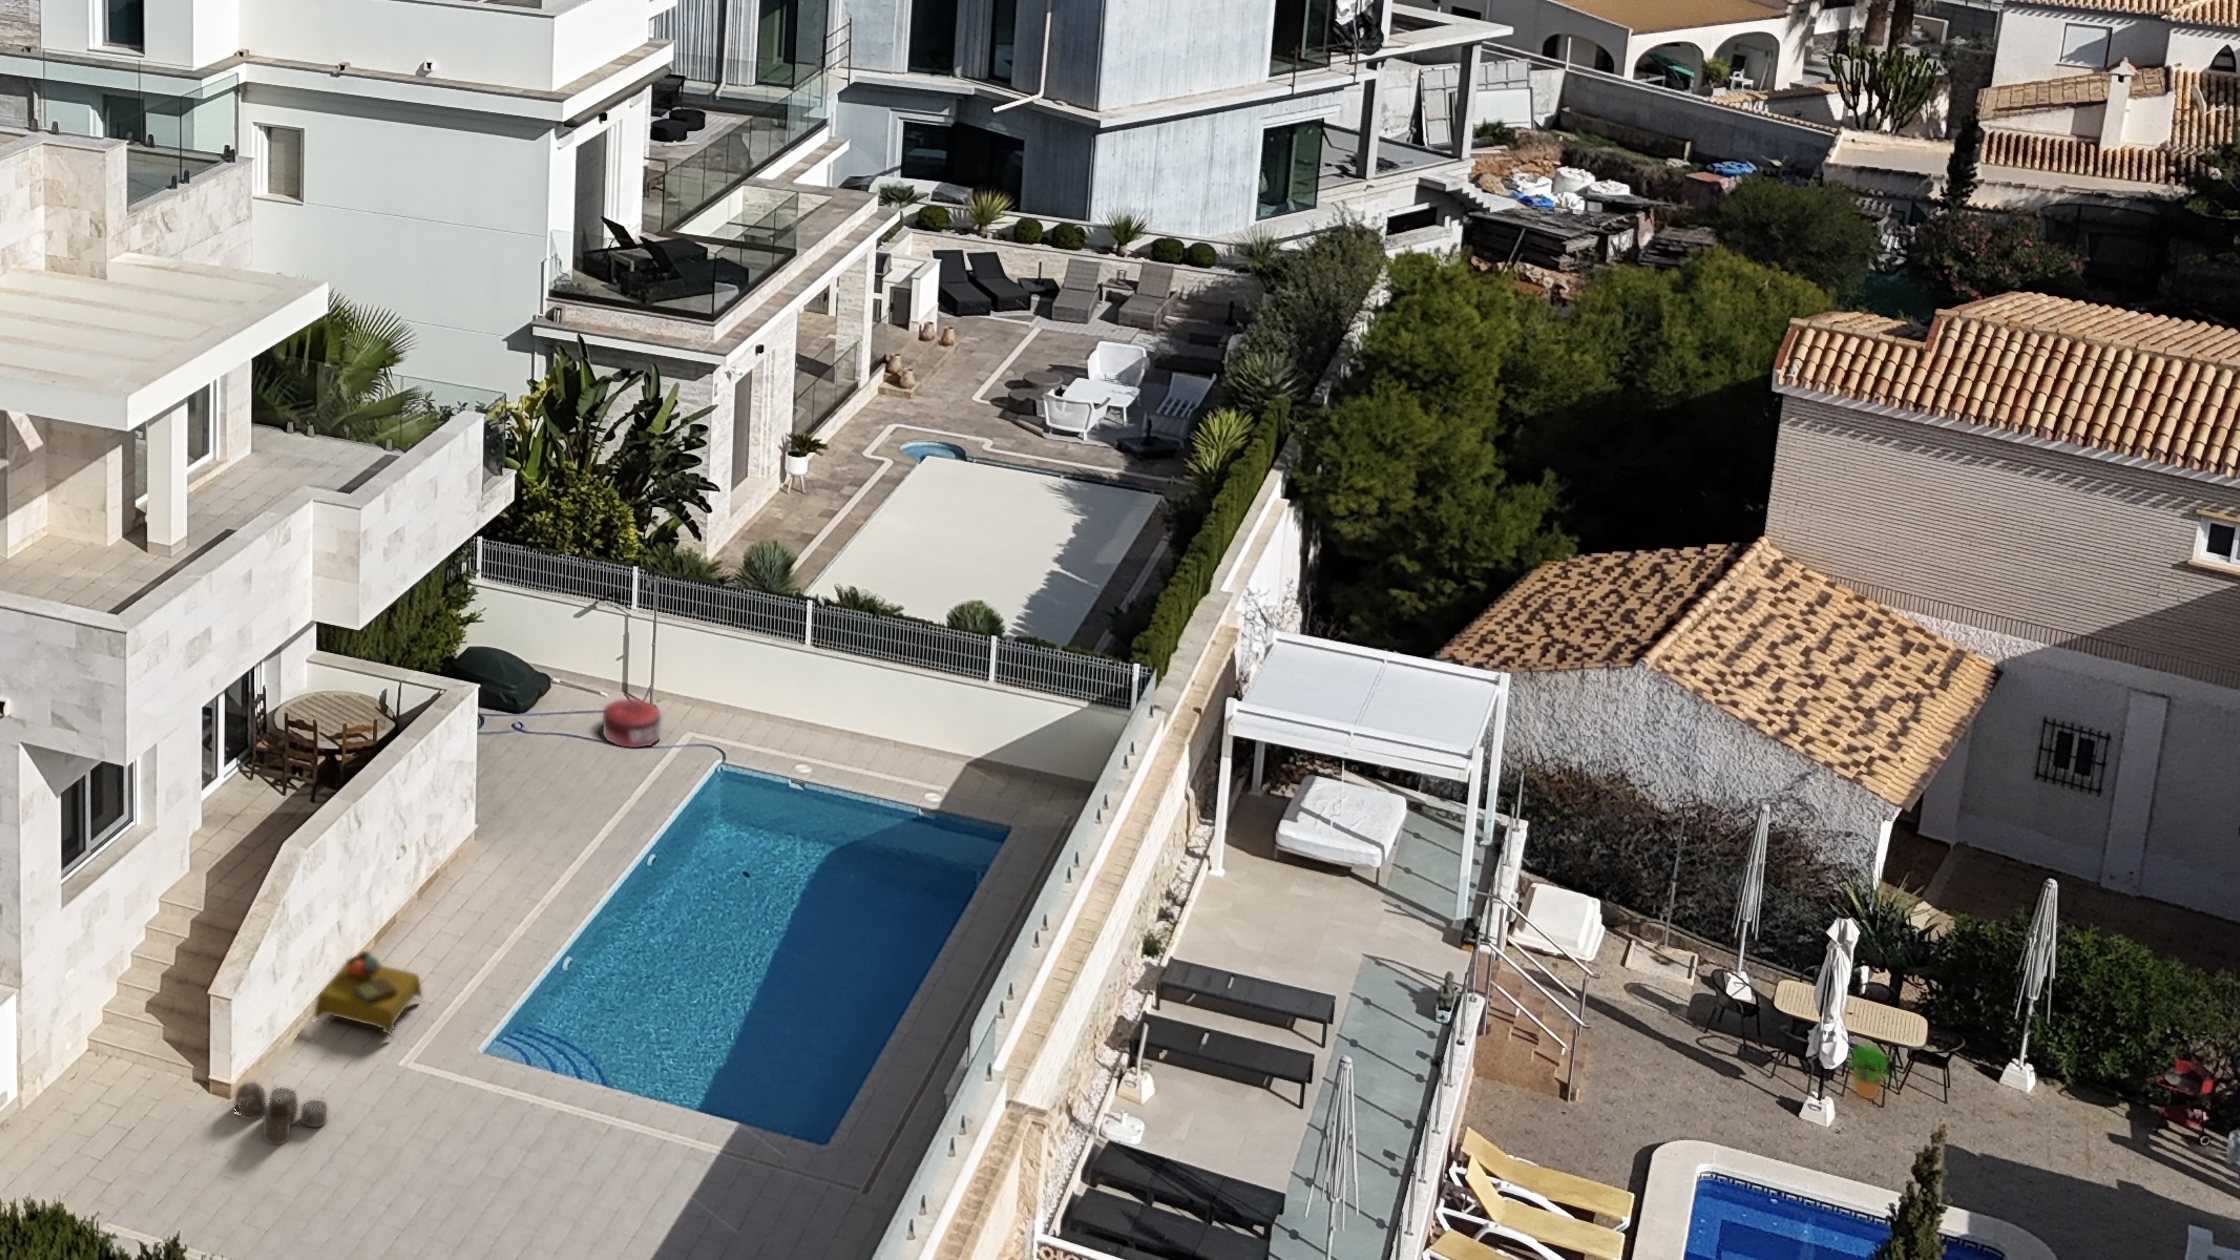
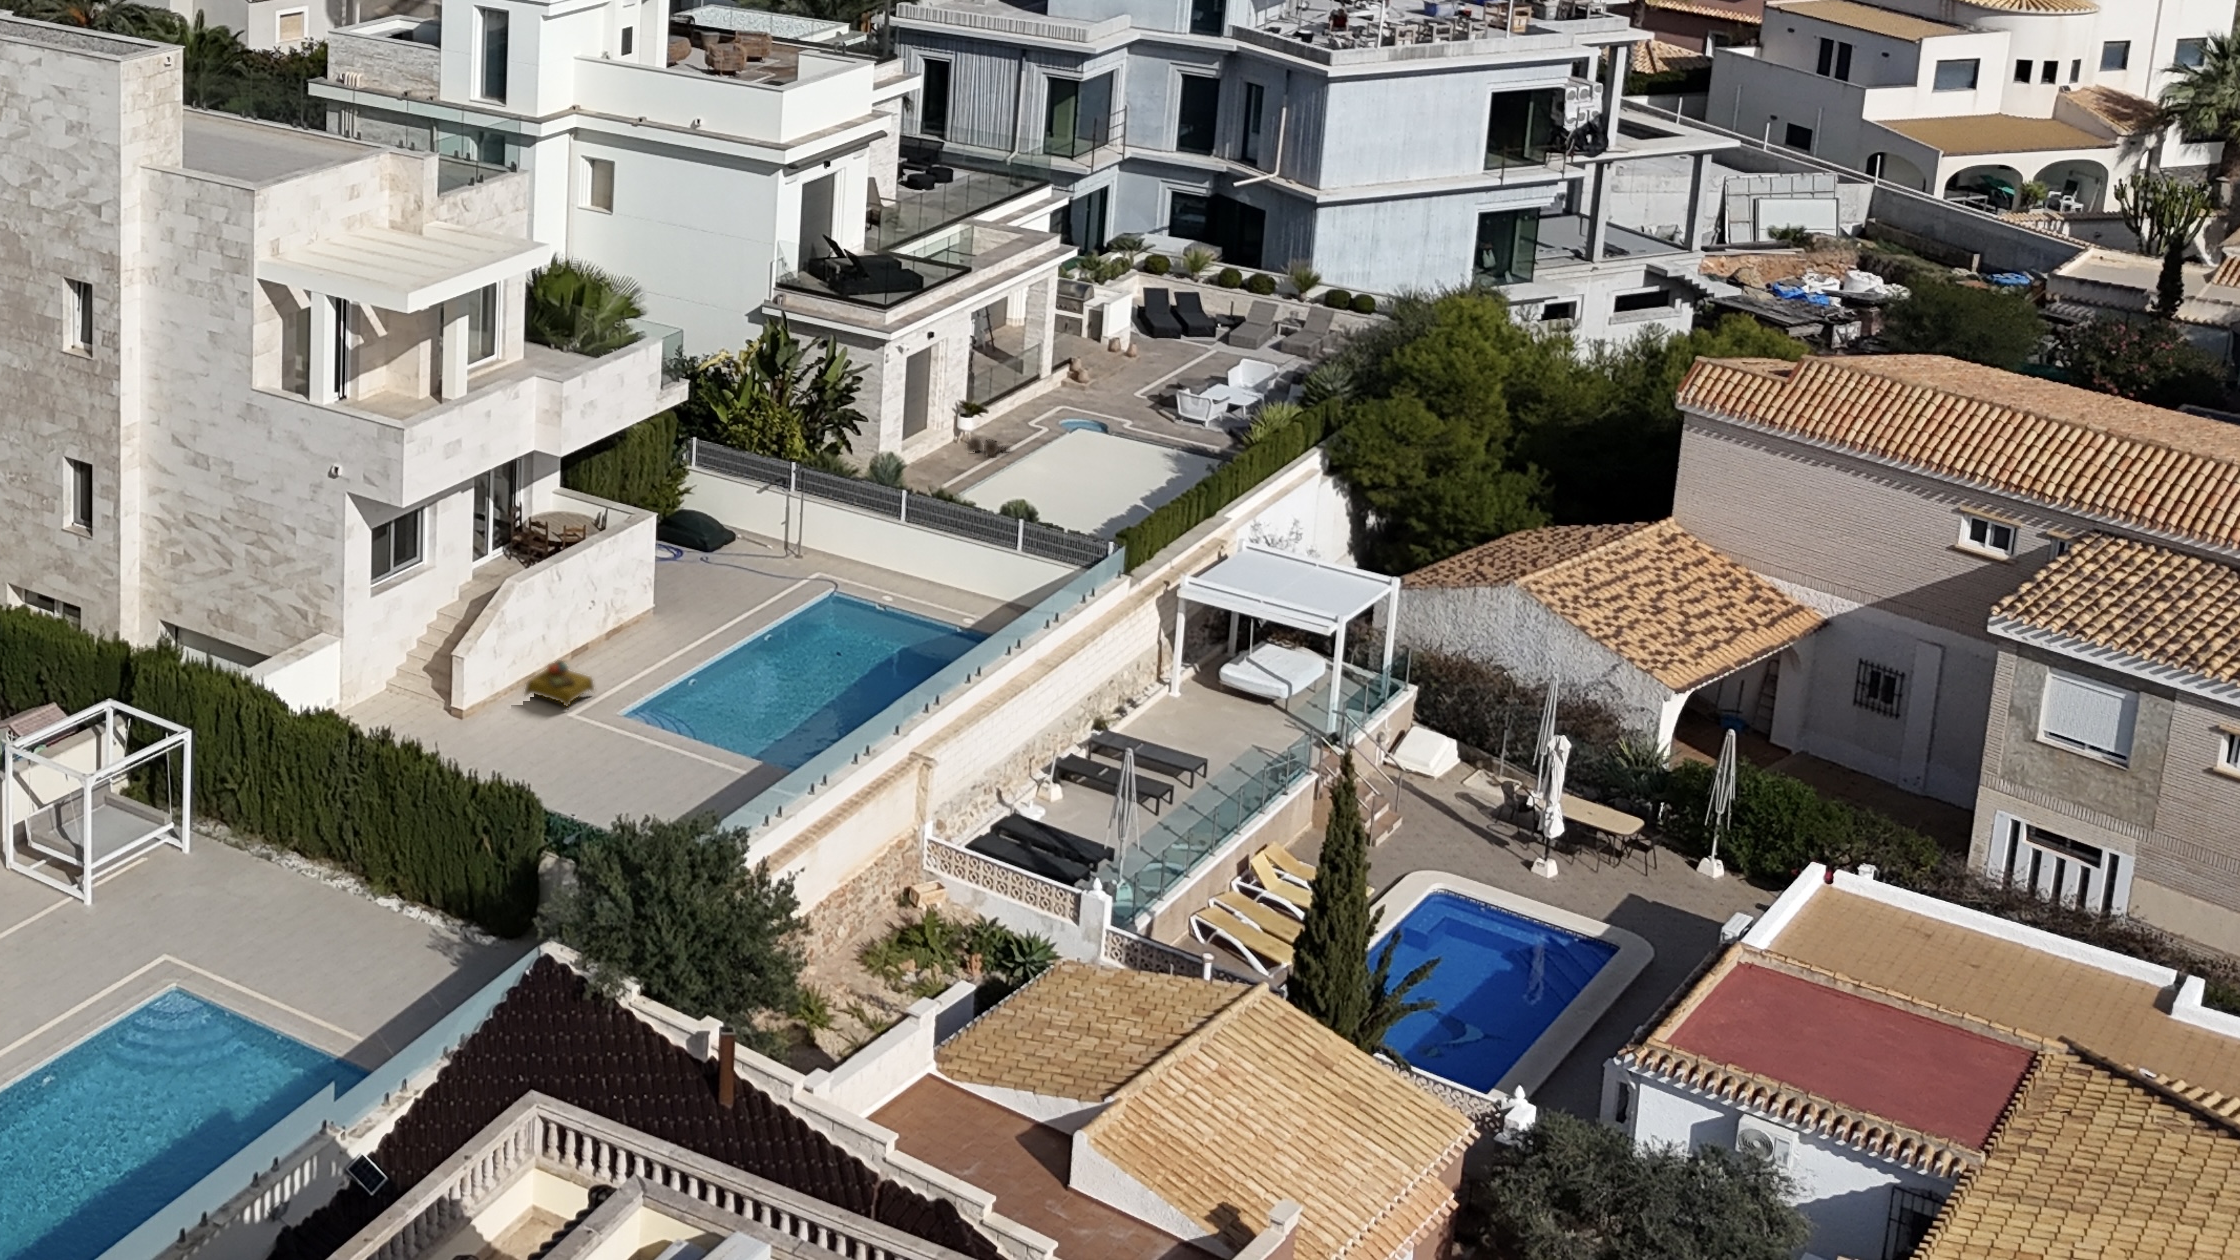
pouf: present [603,699,661,748] -> none [770,553,810,584]
potted plant: present [1848,1046,1887,1098] -> none [1581,837,1615,874]
woven basket: present [234,1083,327,1144] -> present [967,438,1009,457]

